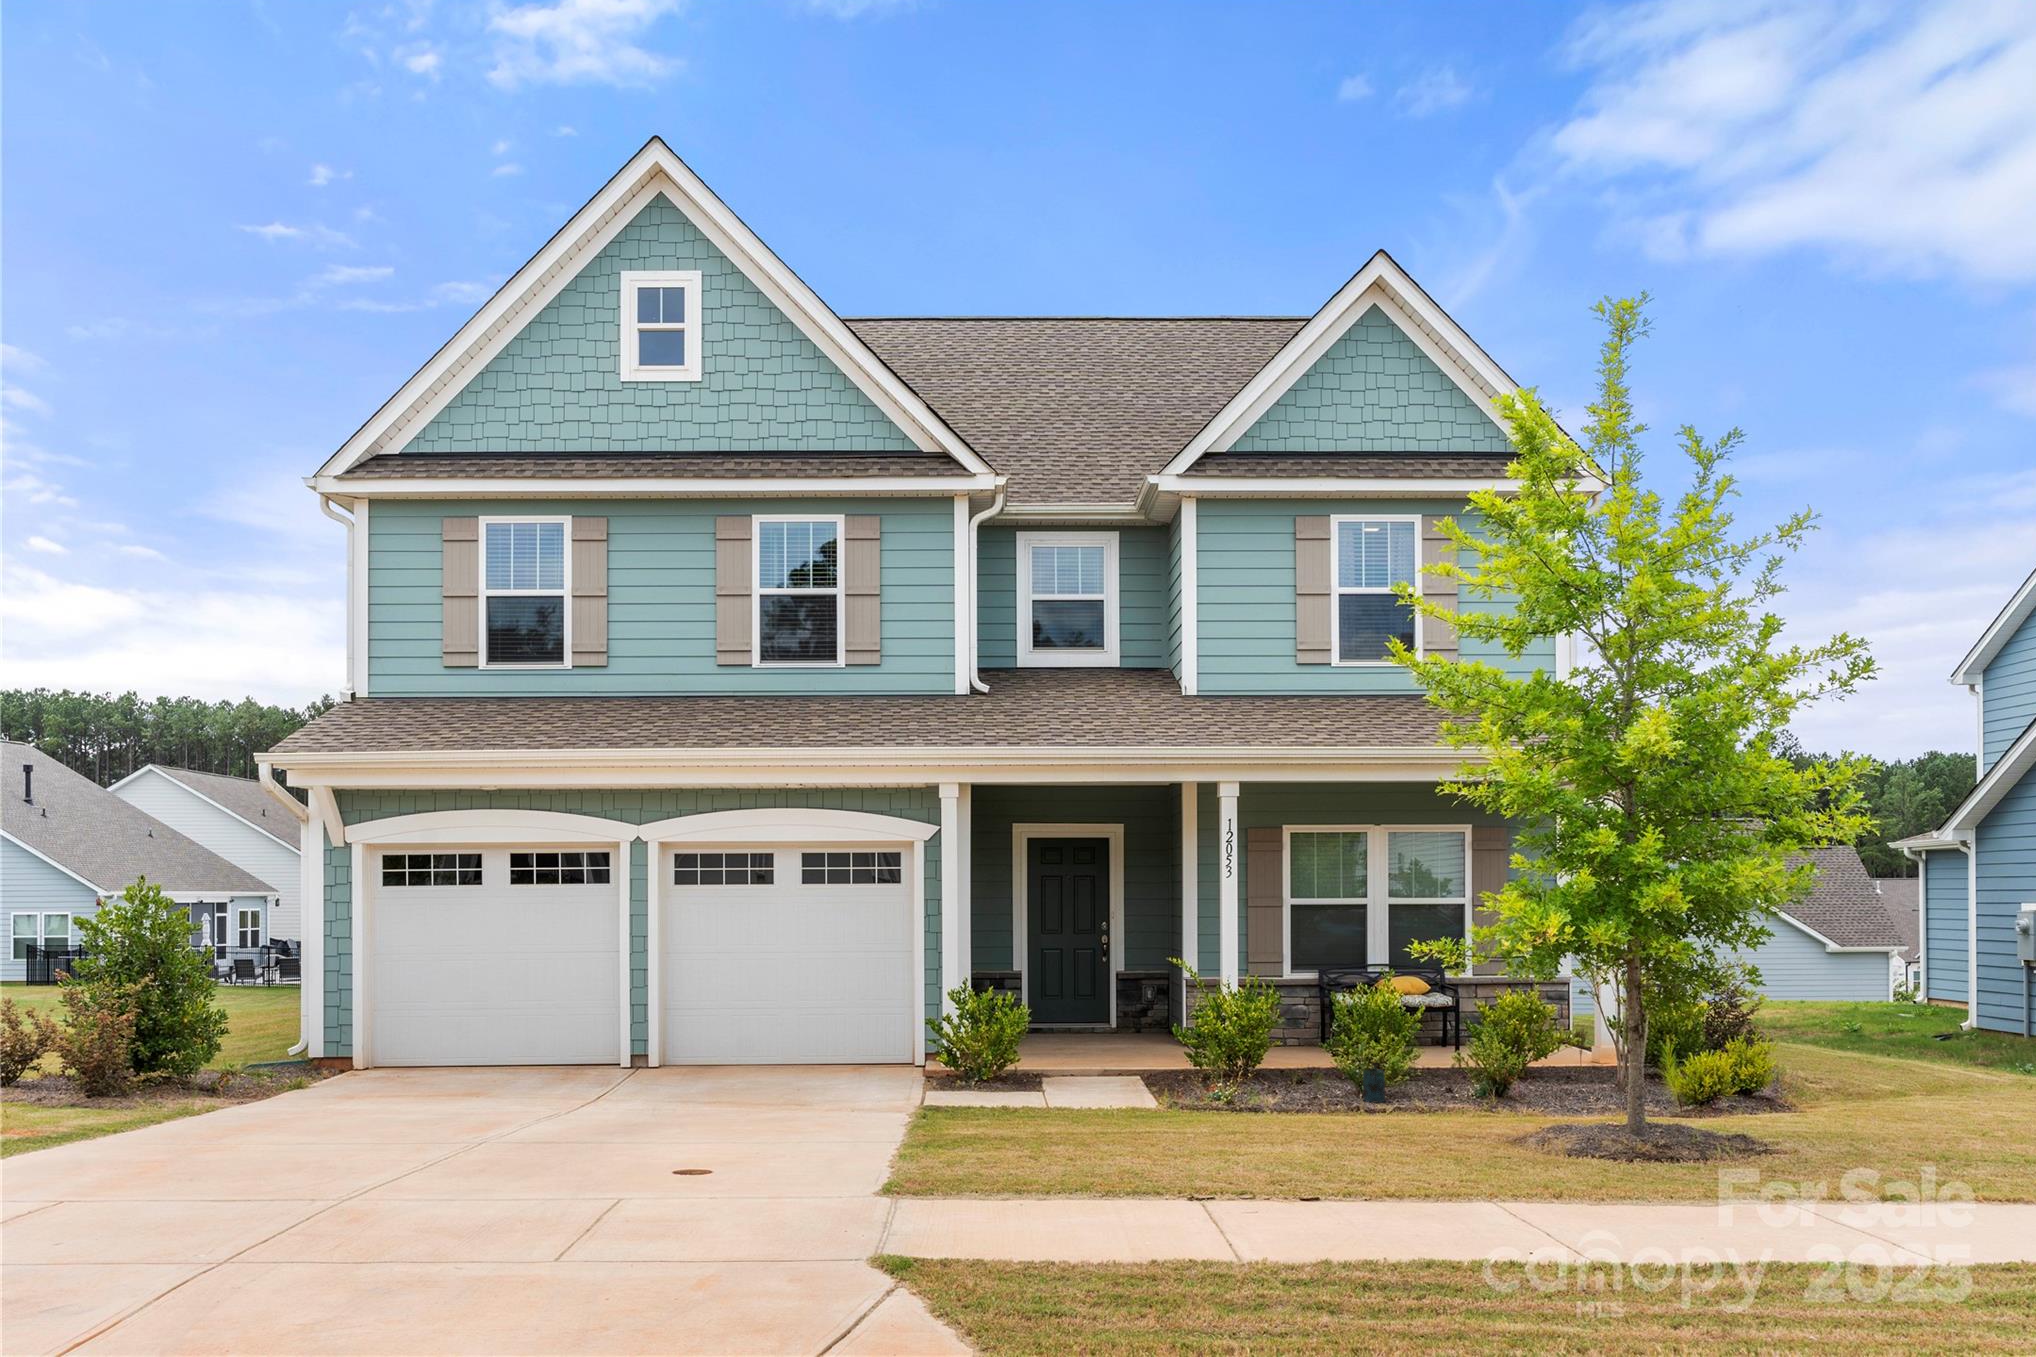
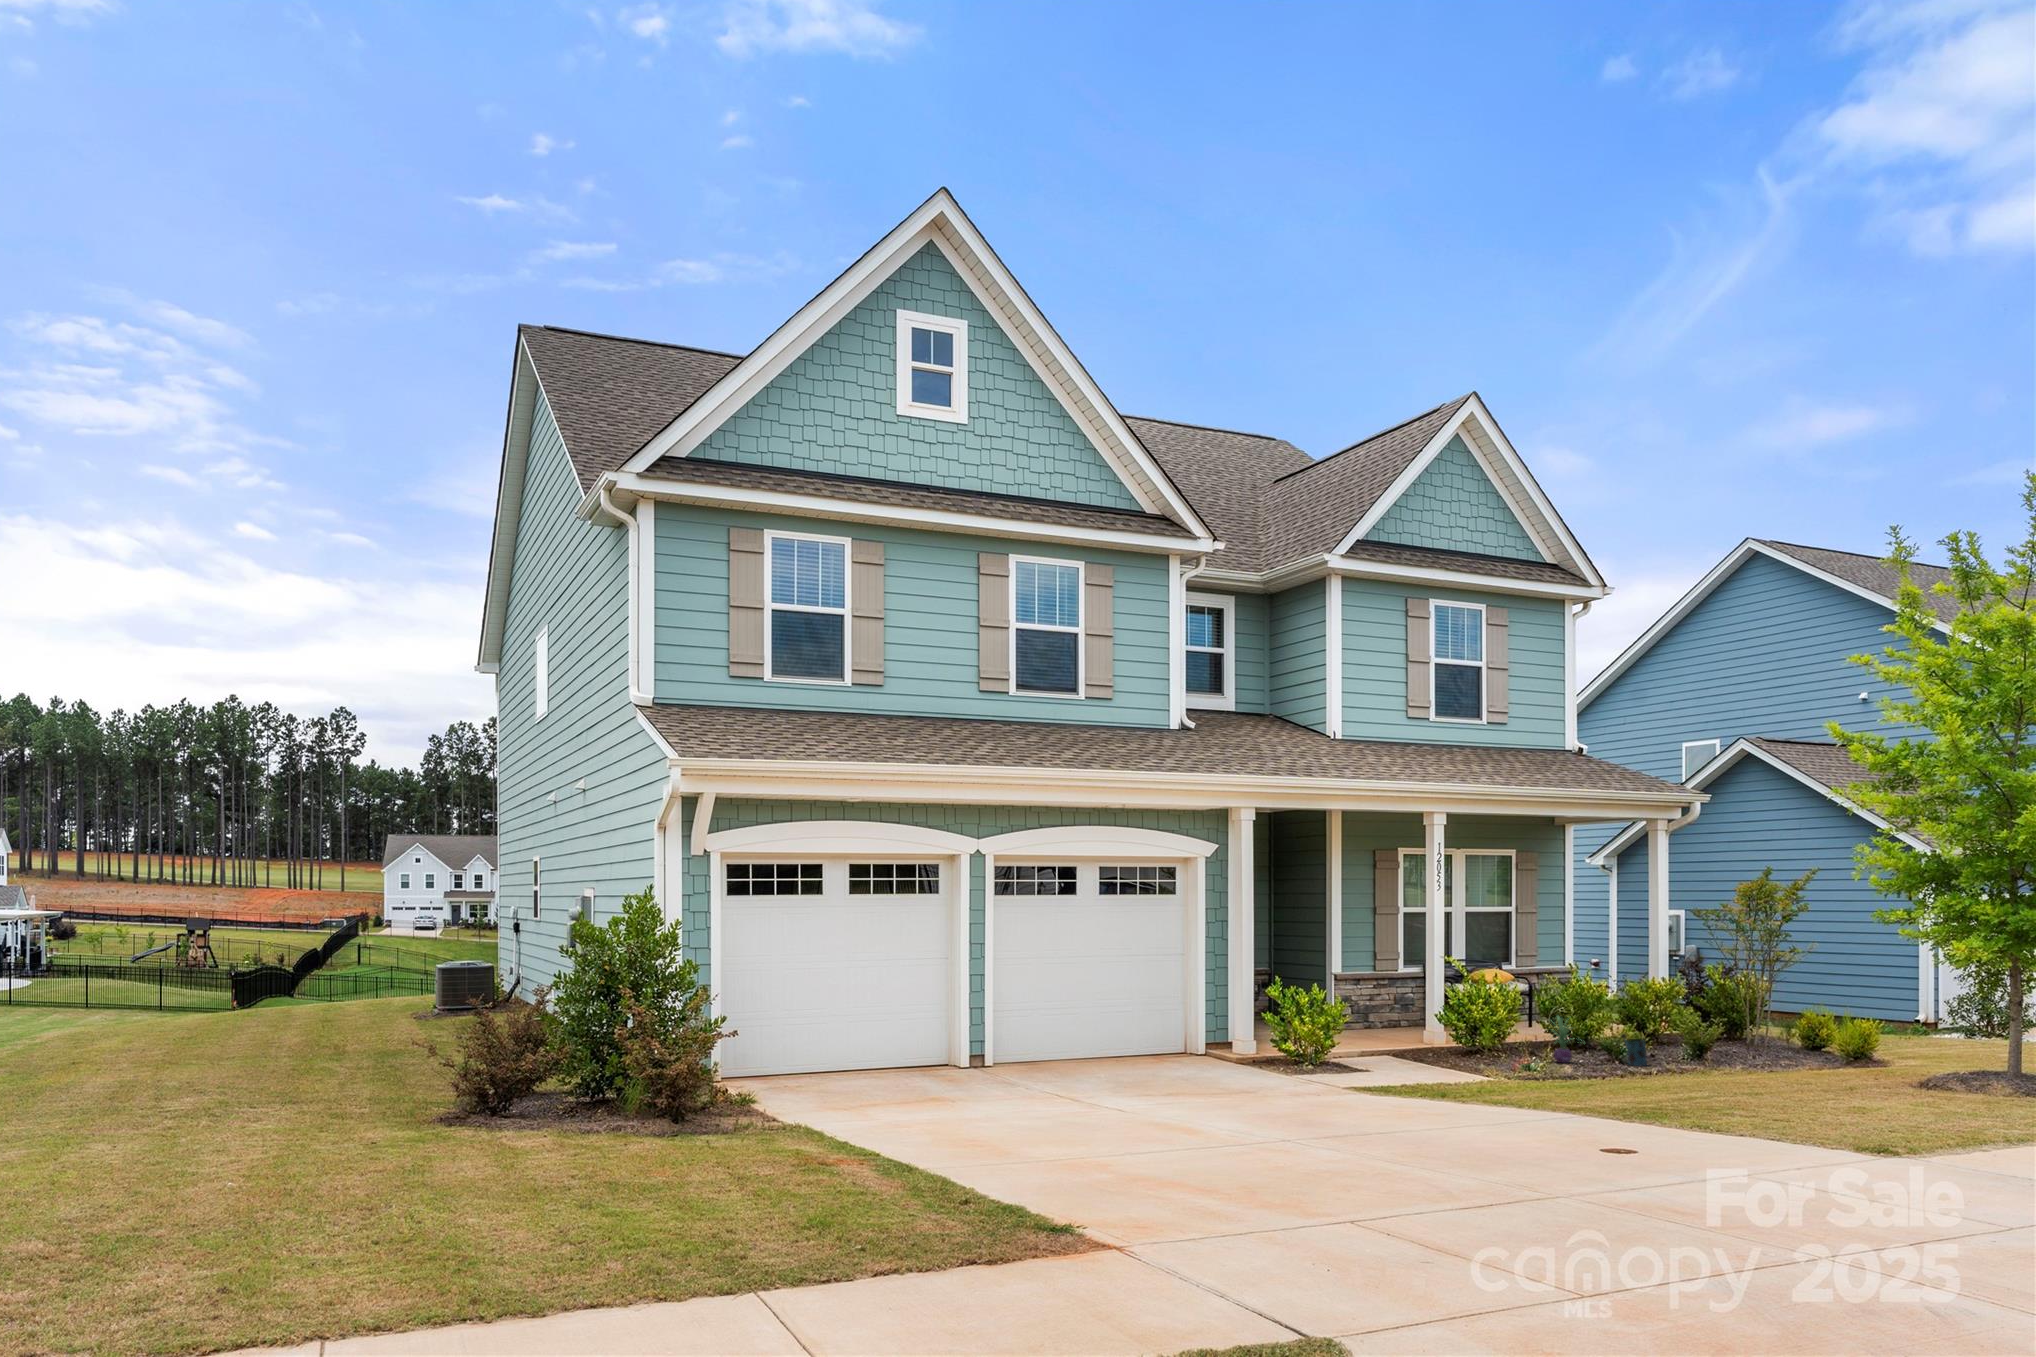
decorative plant: none [1277,1035,1339,1093] -> present [1554,1016,1572,1063]

